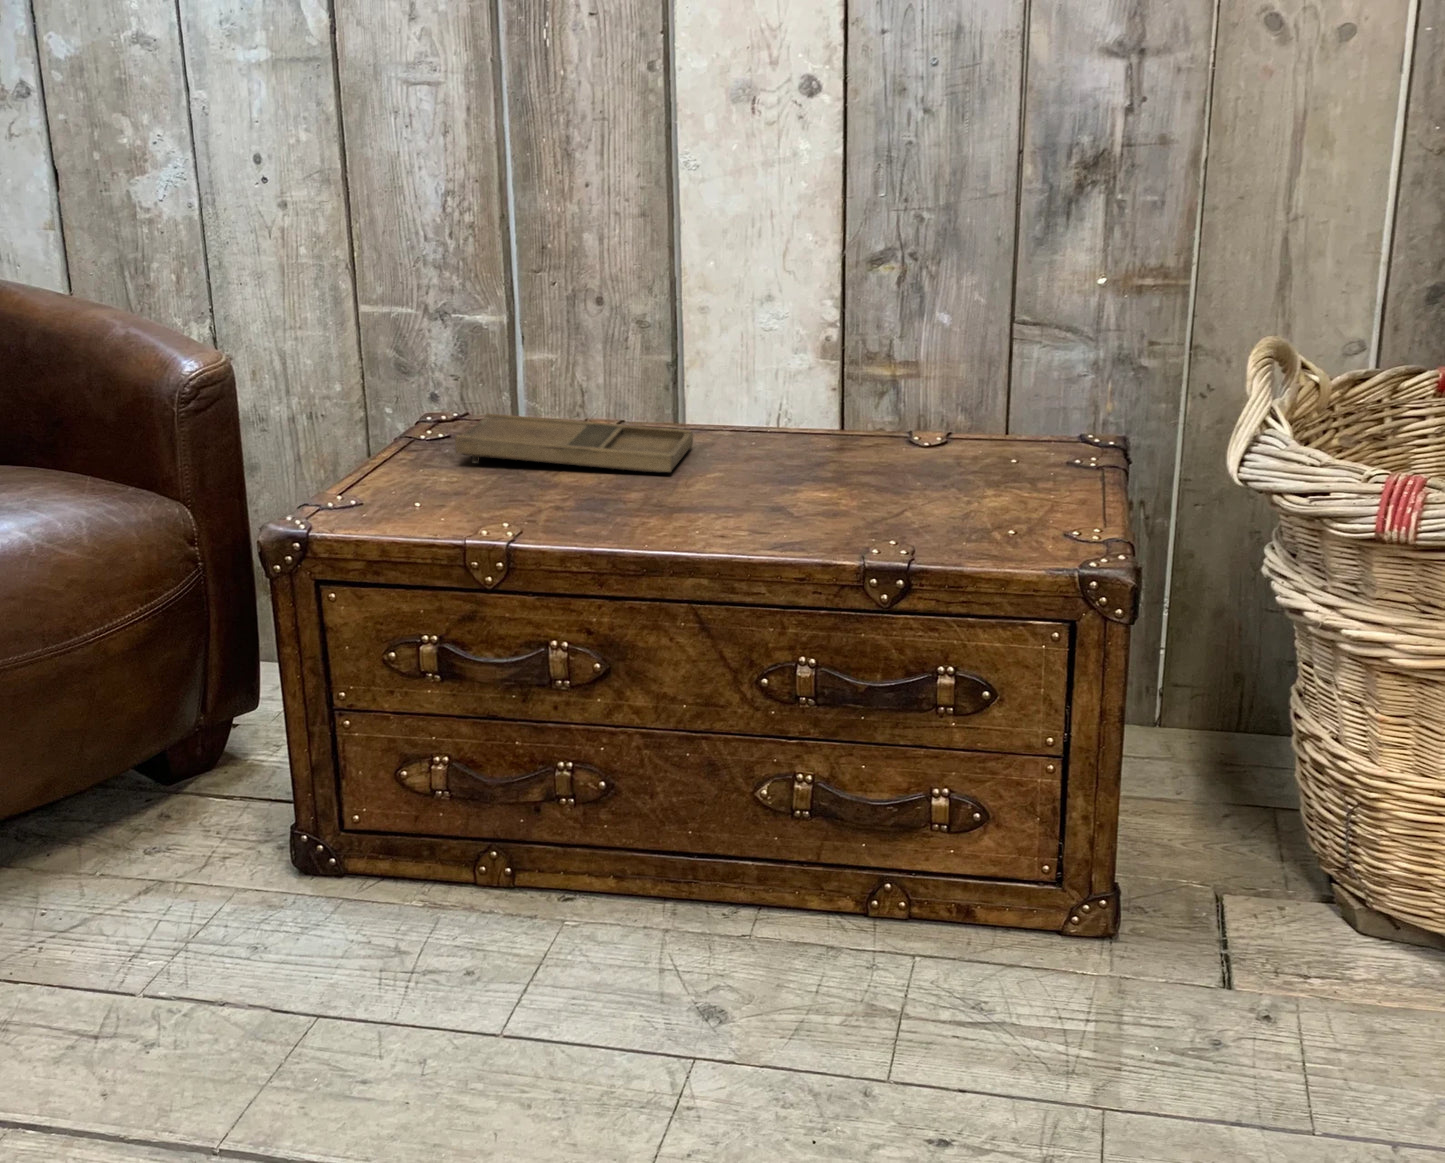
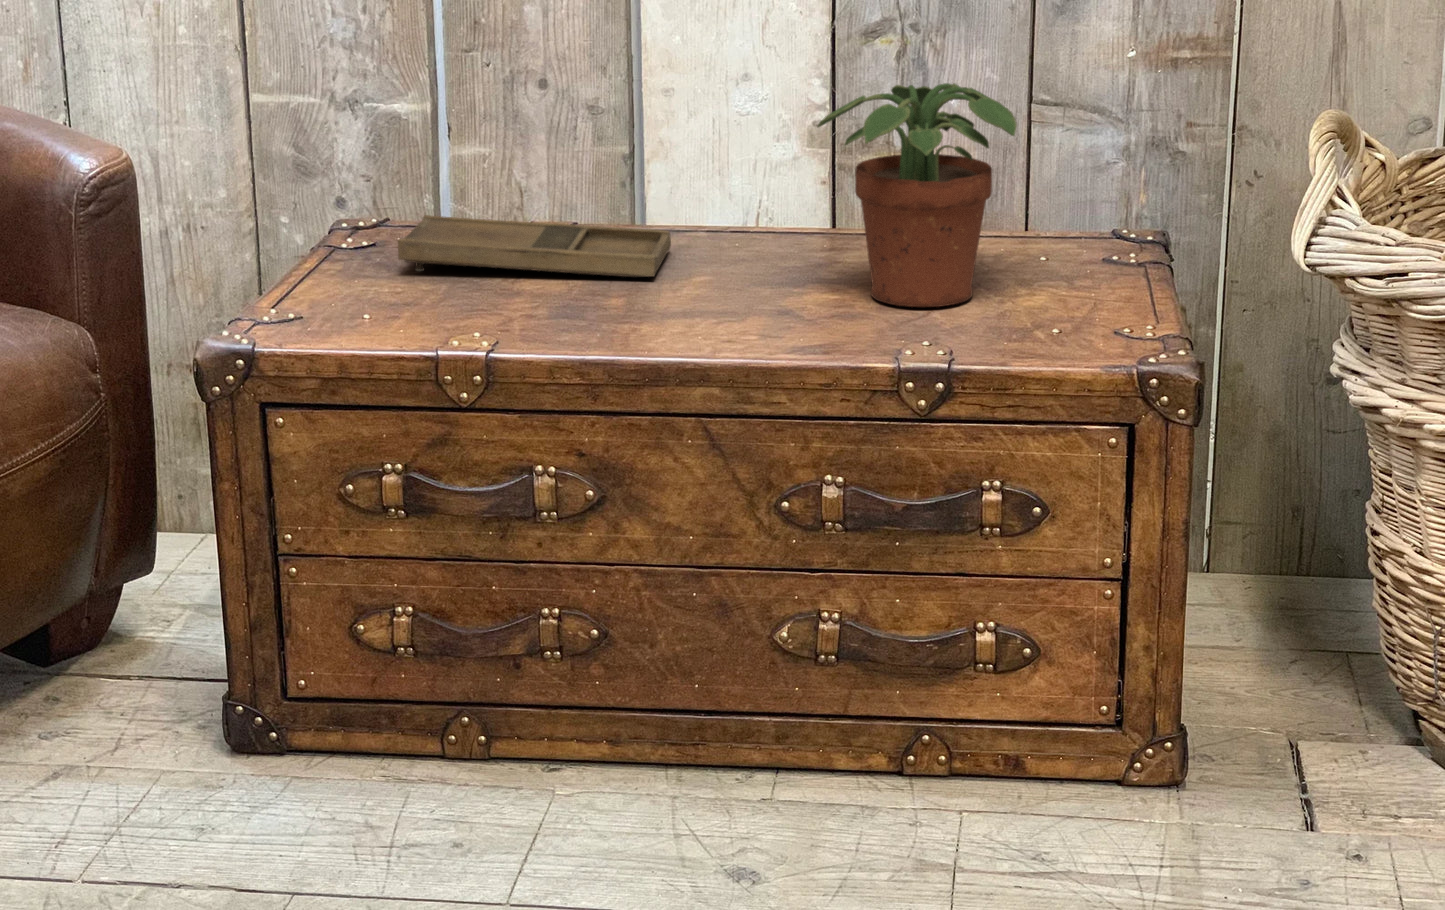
potted plant: none [806,308,984,507] -> present [817,83,1017,307]

